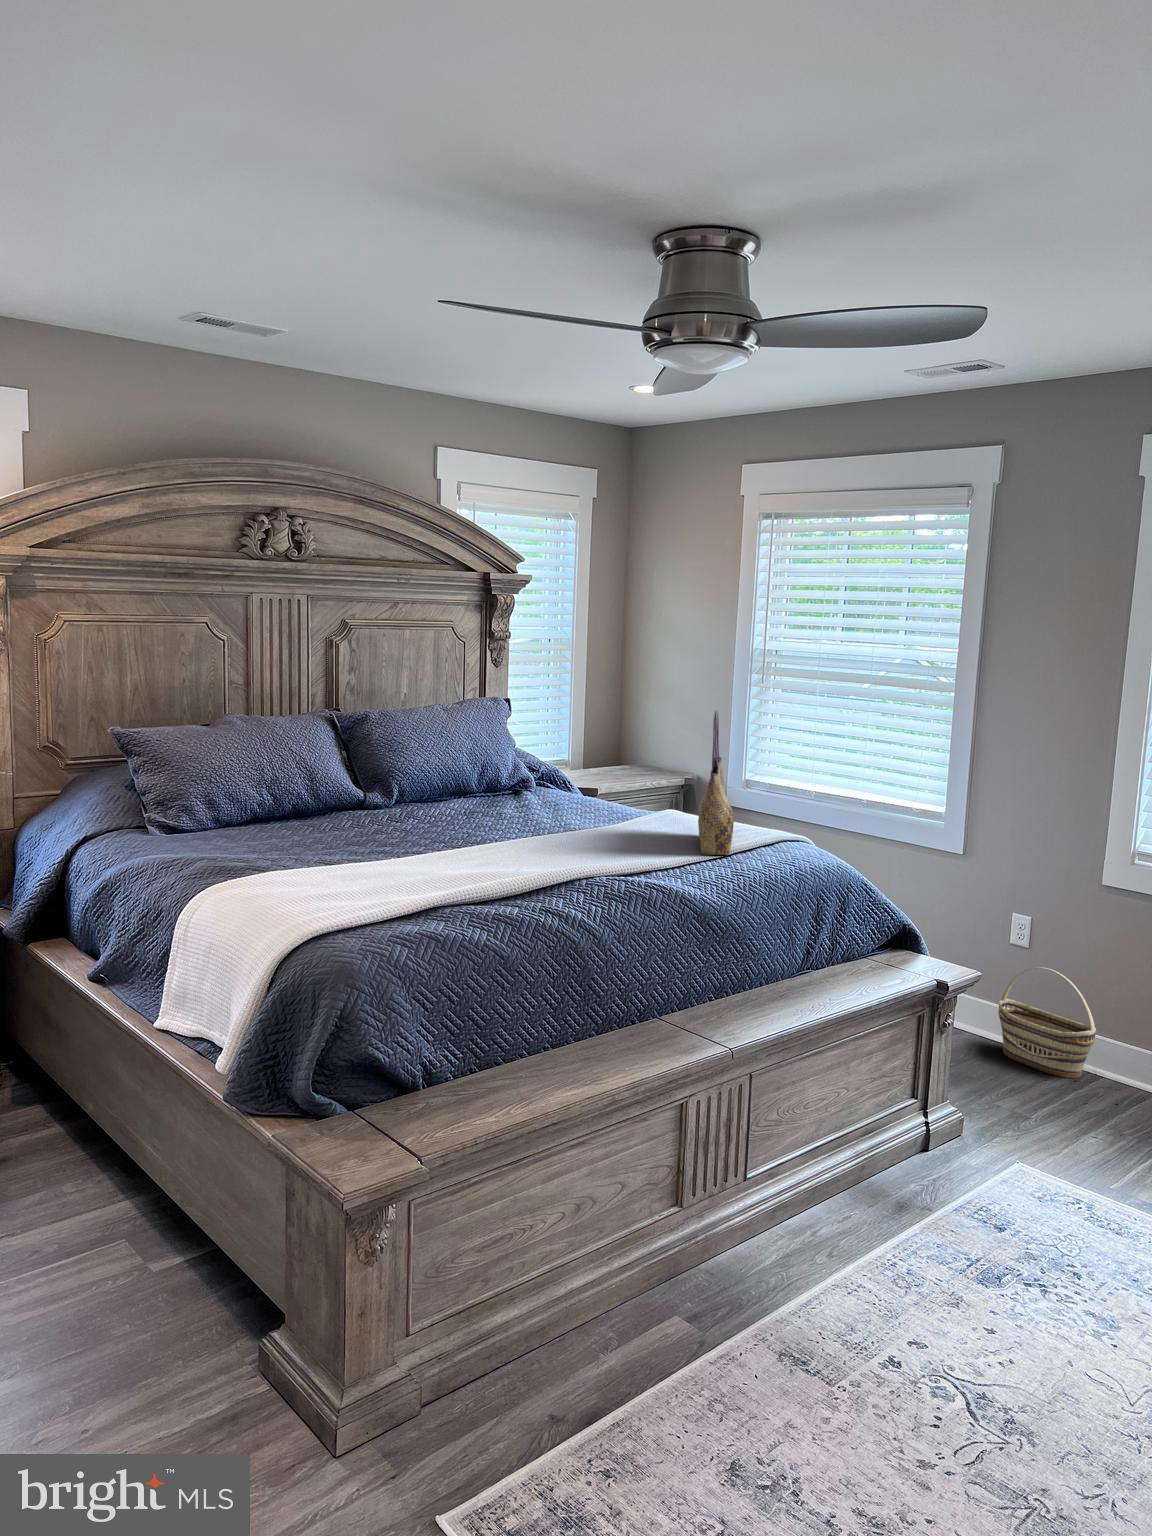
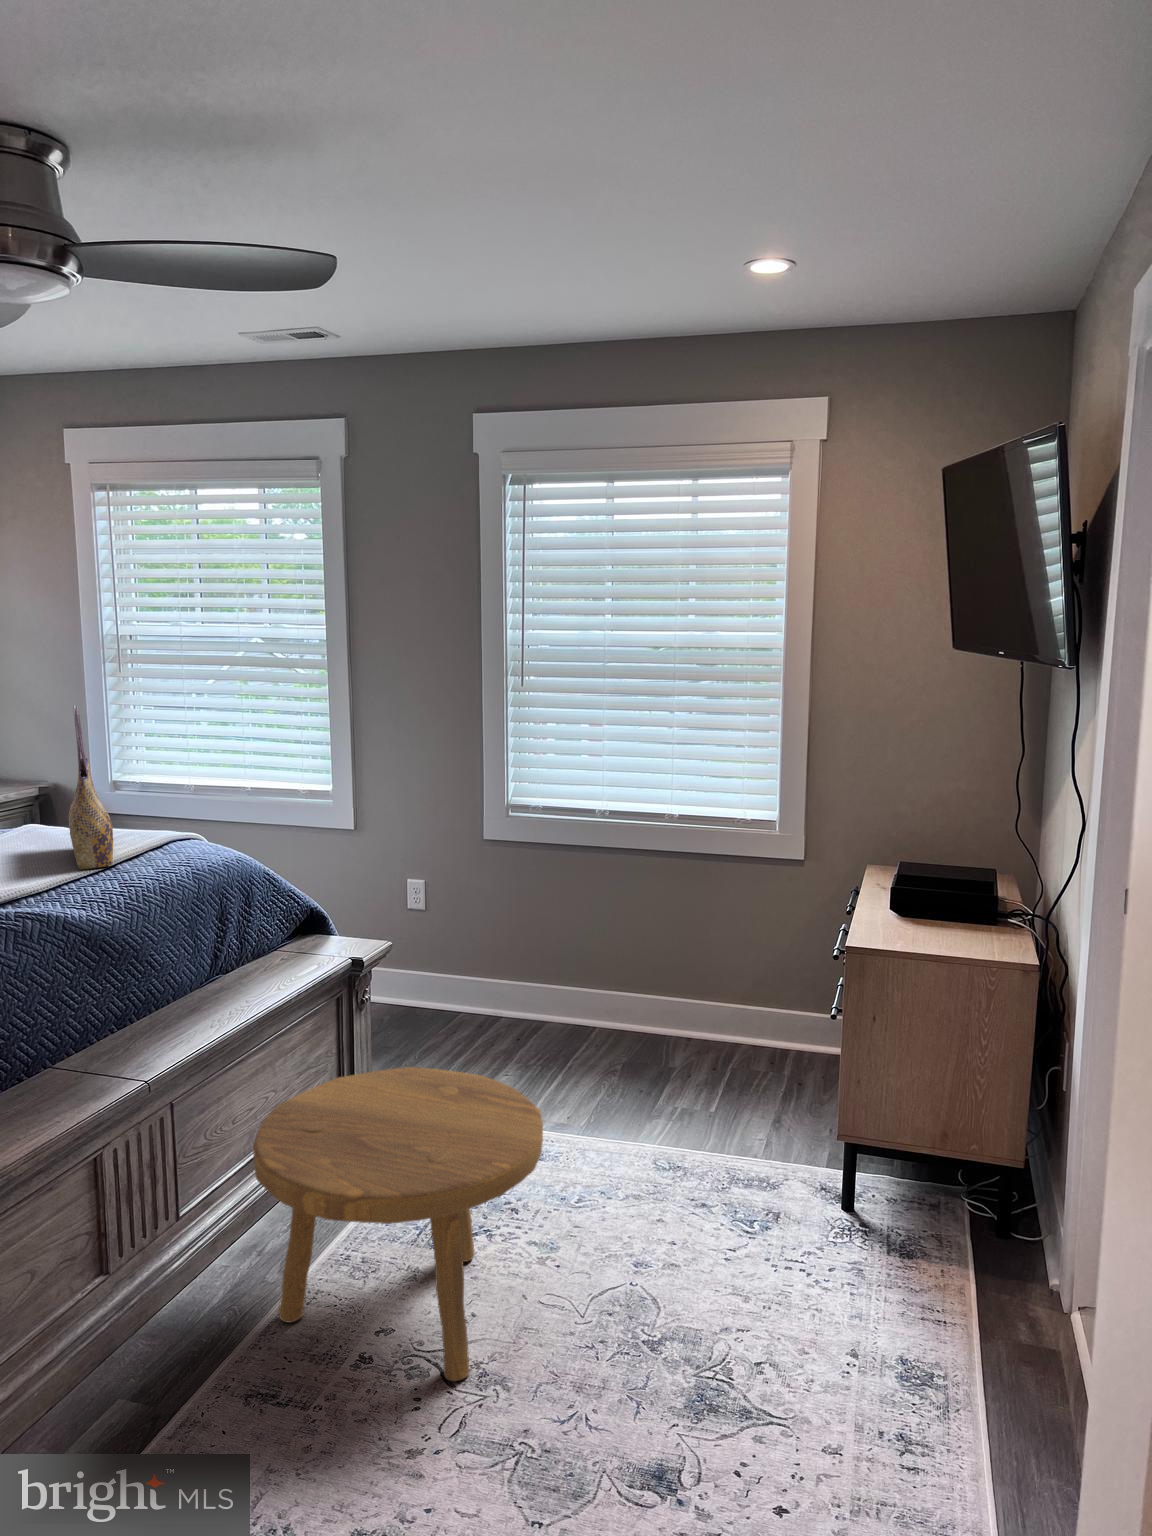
basket: present [998,967,1096,1078] -> none [403,925,493,1025]
footstool: none [812,1089,1111,1416] -> present [253,1067,543,1381]

